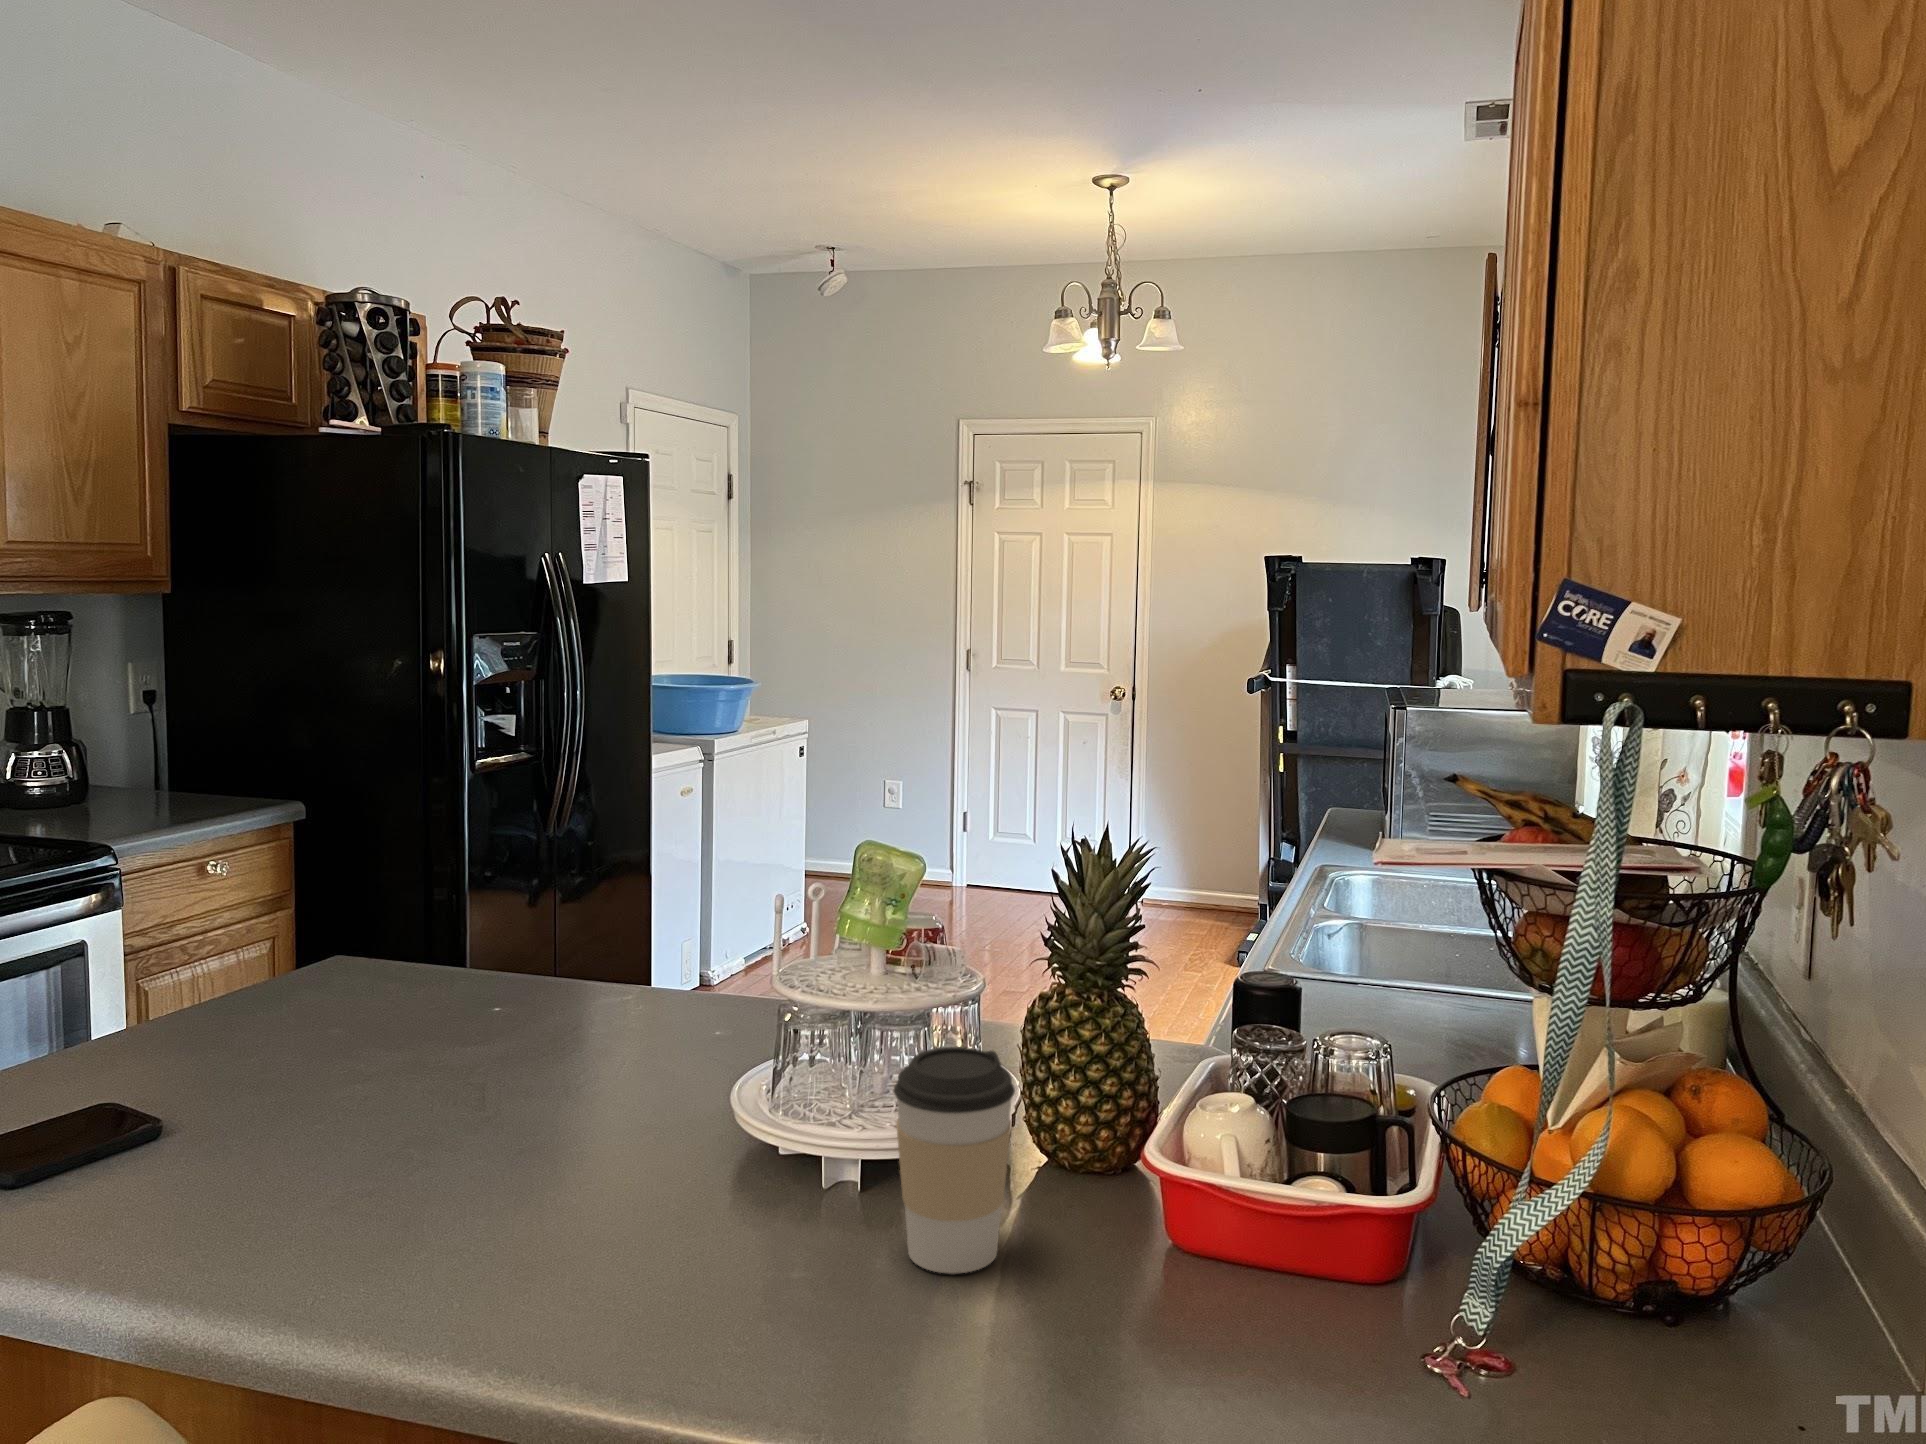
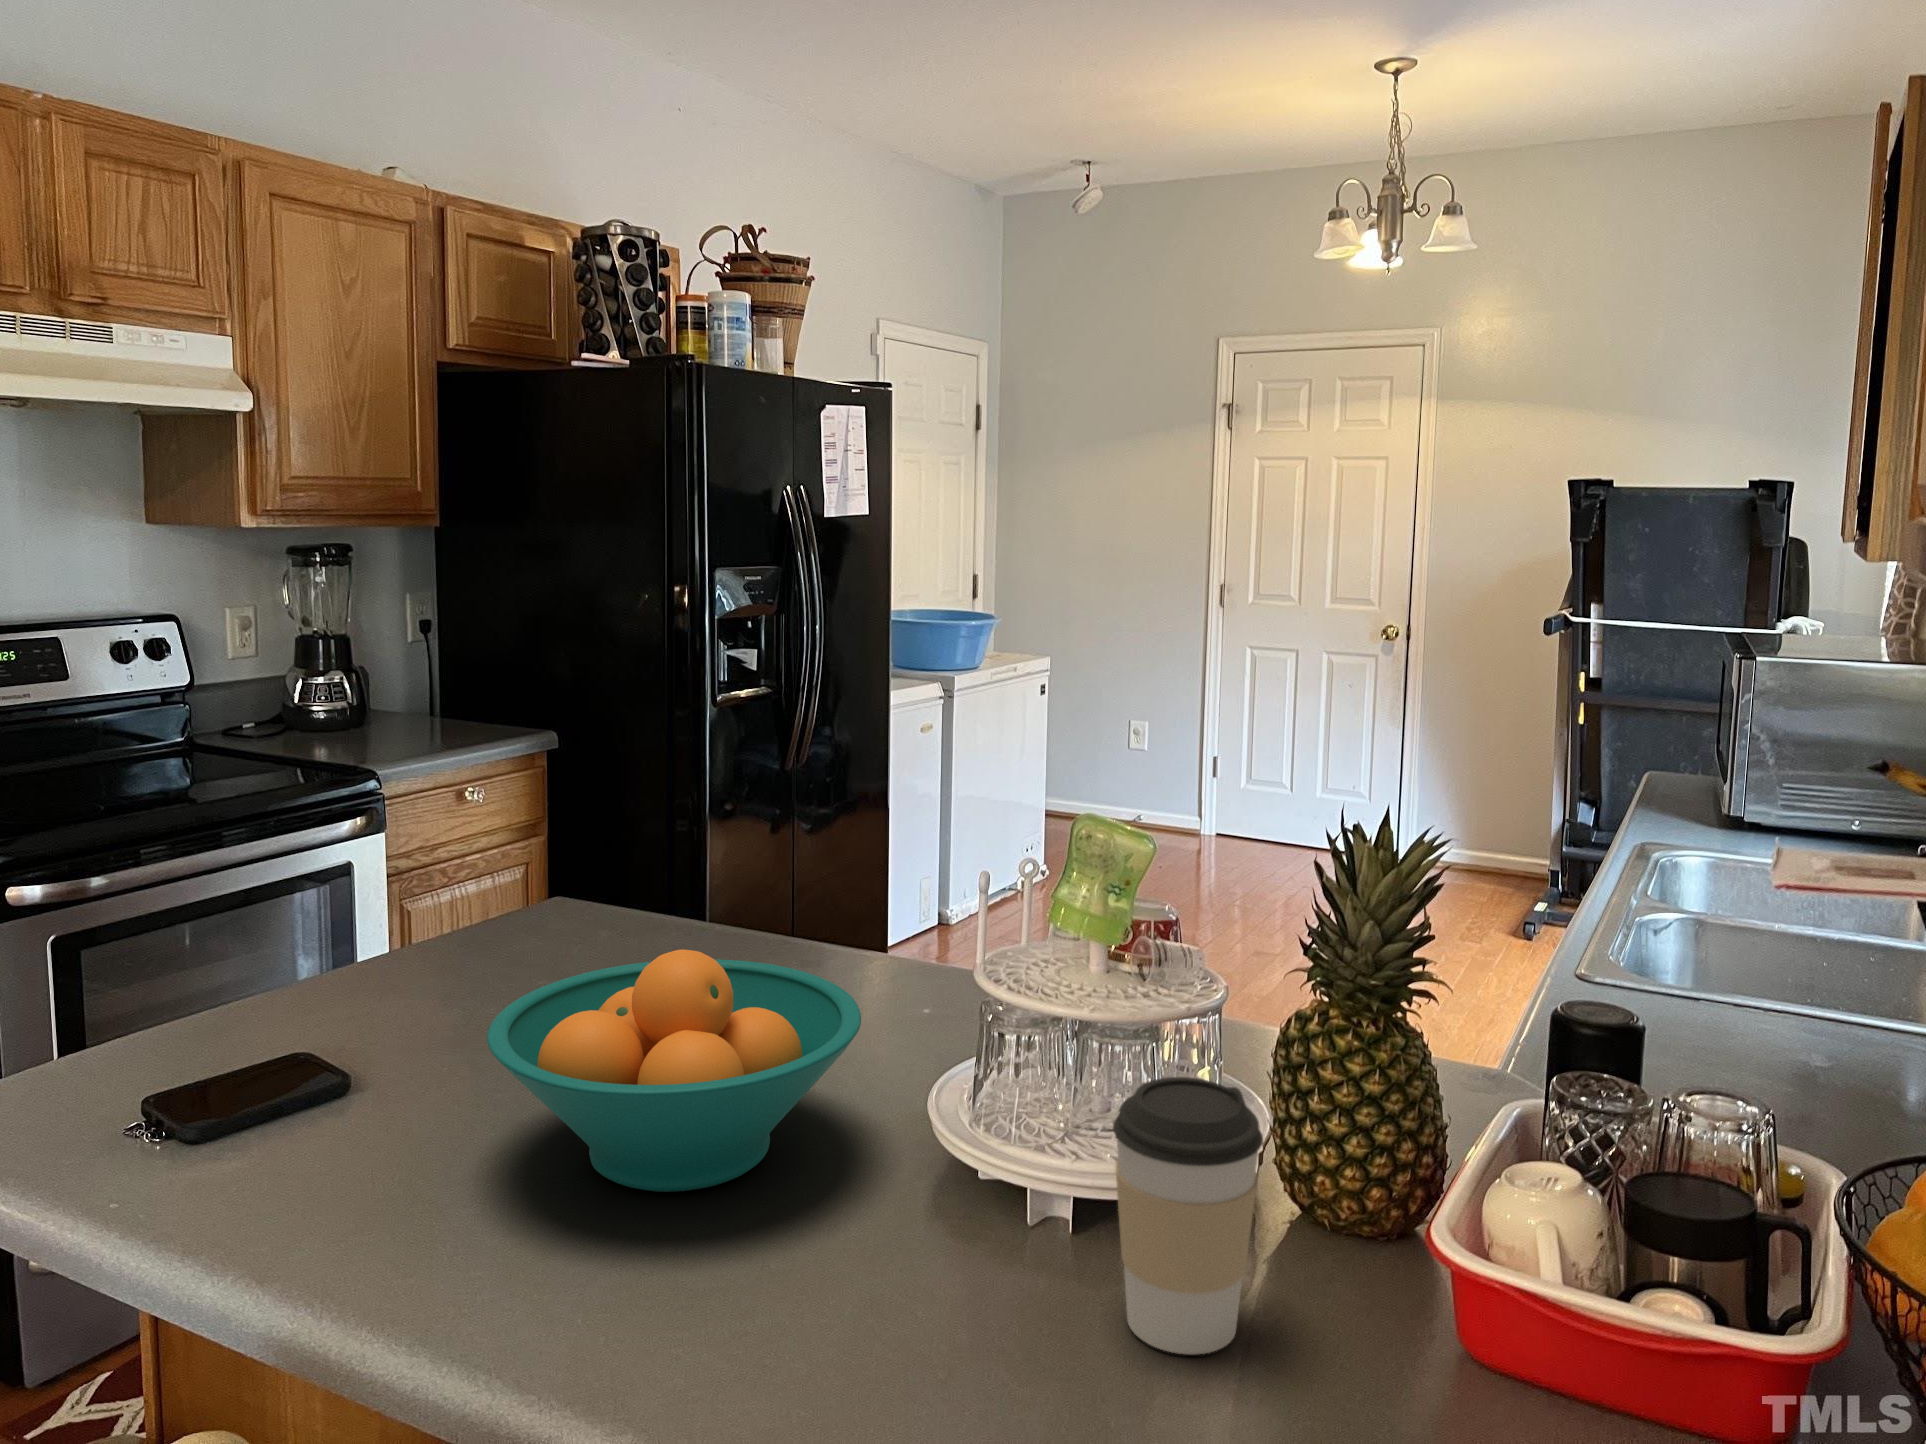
fruit bowl: none [309,976,666,1197] -> present [487,950,861,1192]

